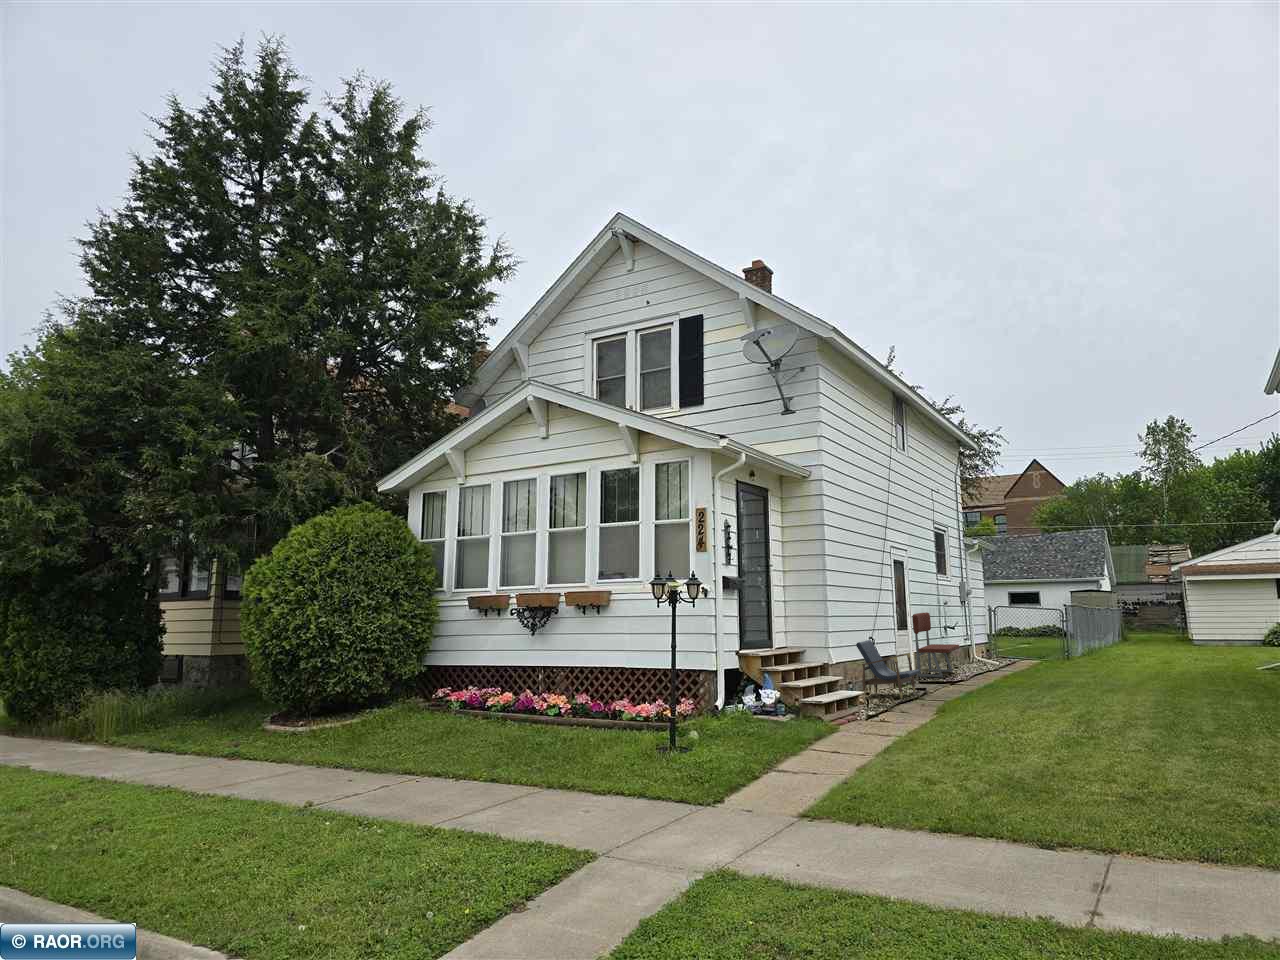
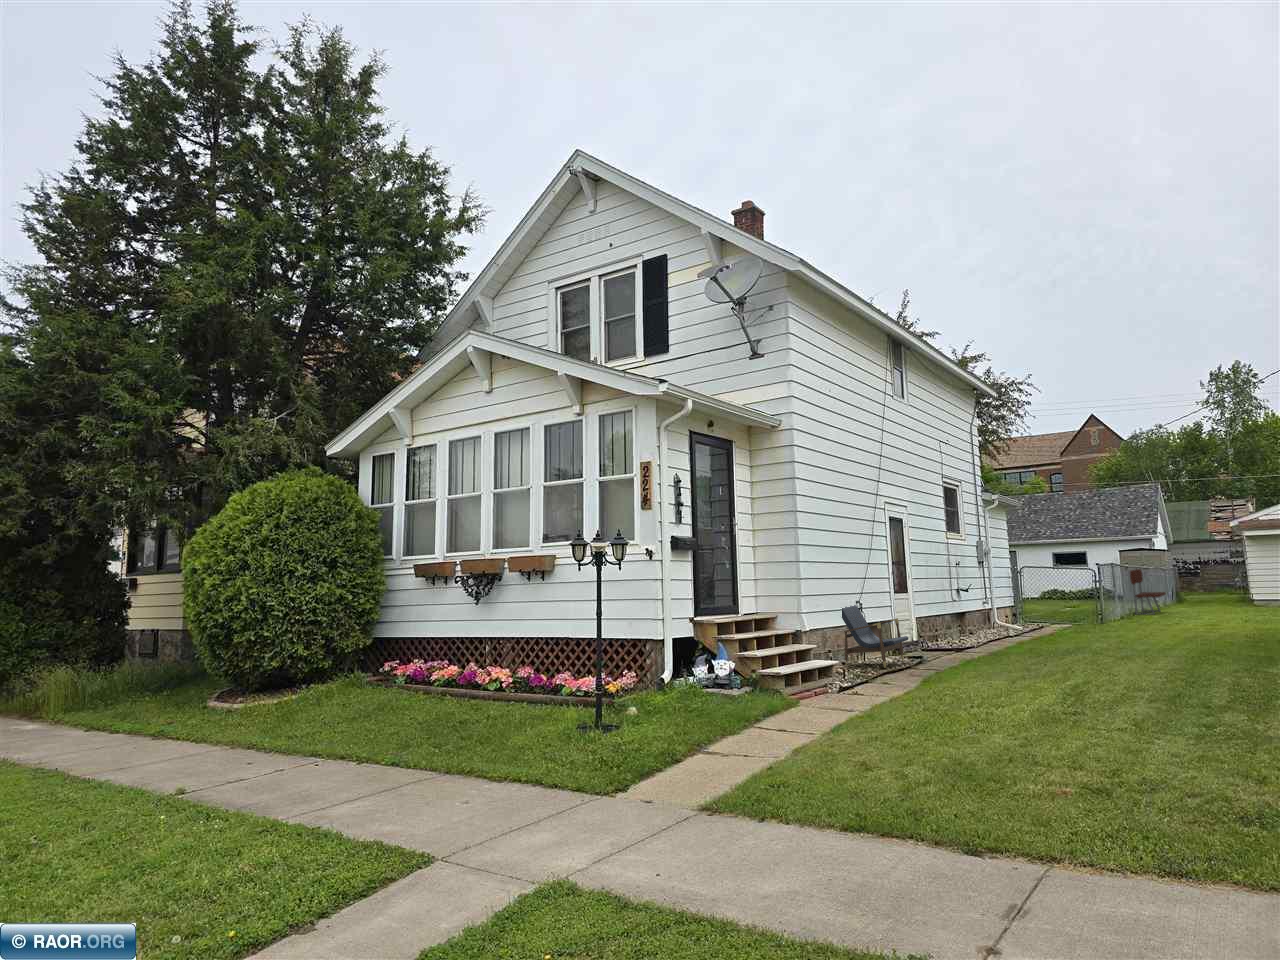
bench: present [912,612,959,678] -> present [1130,569,1166,615]

